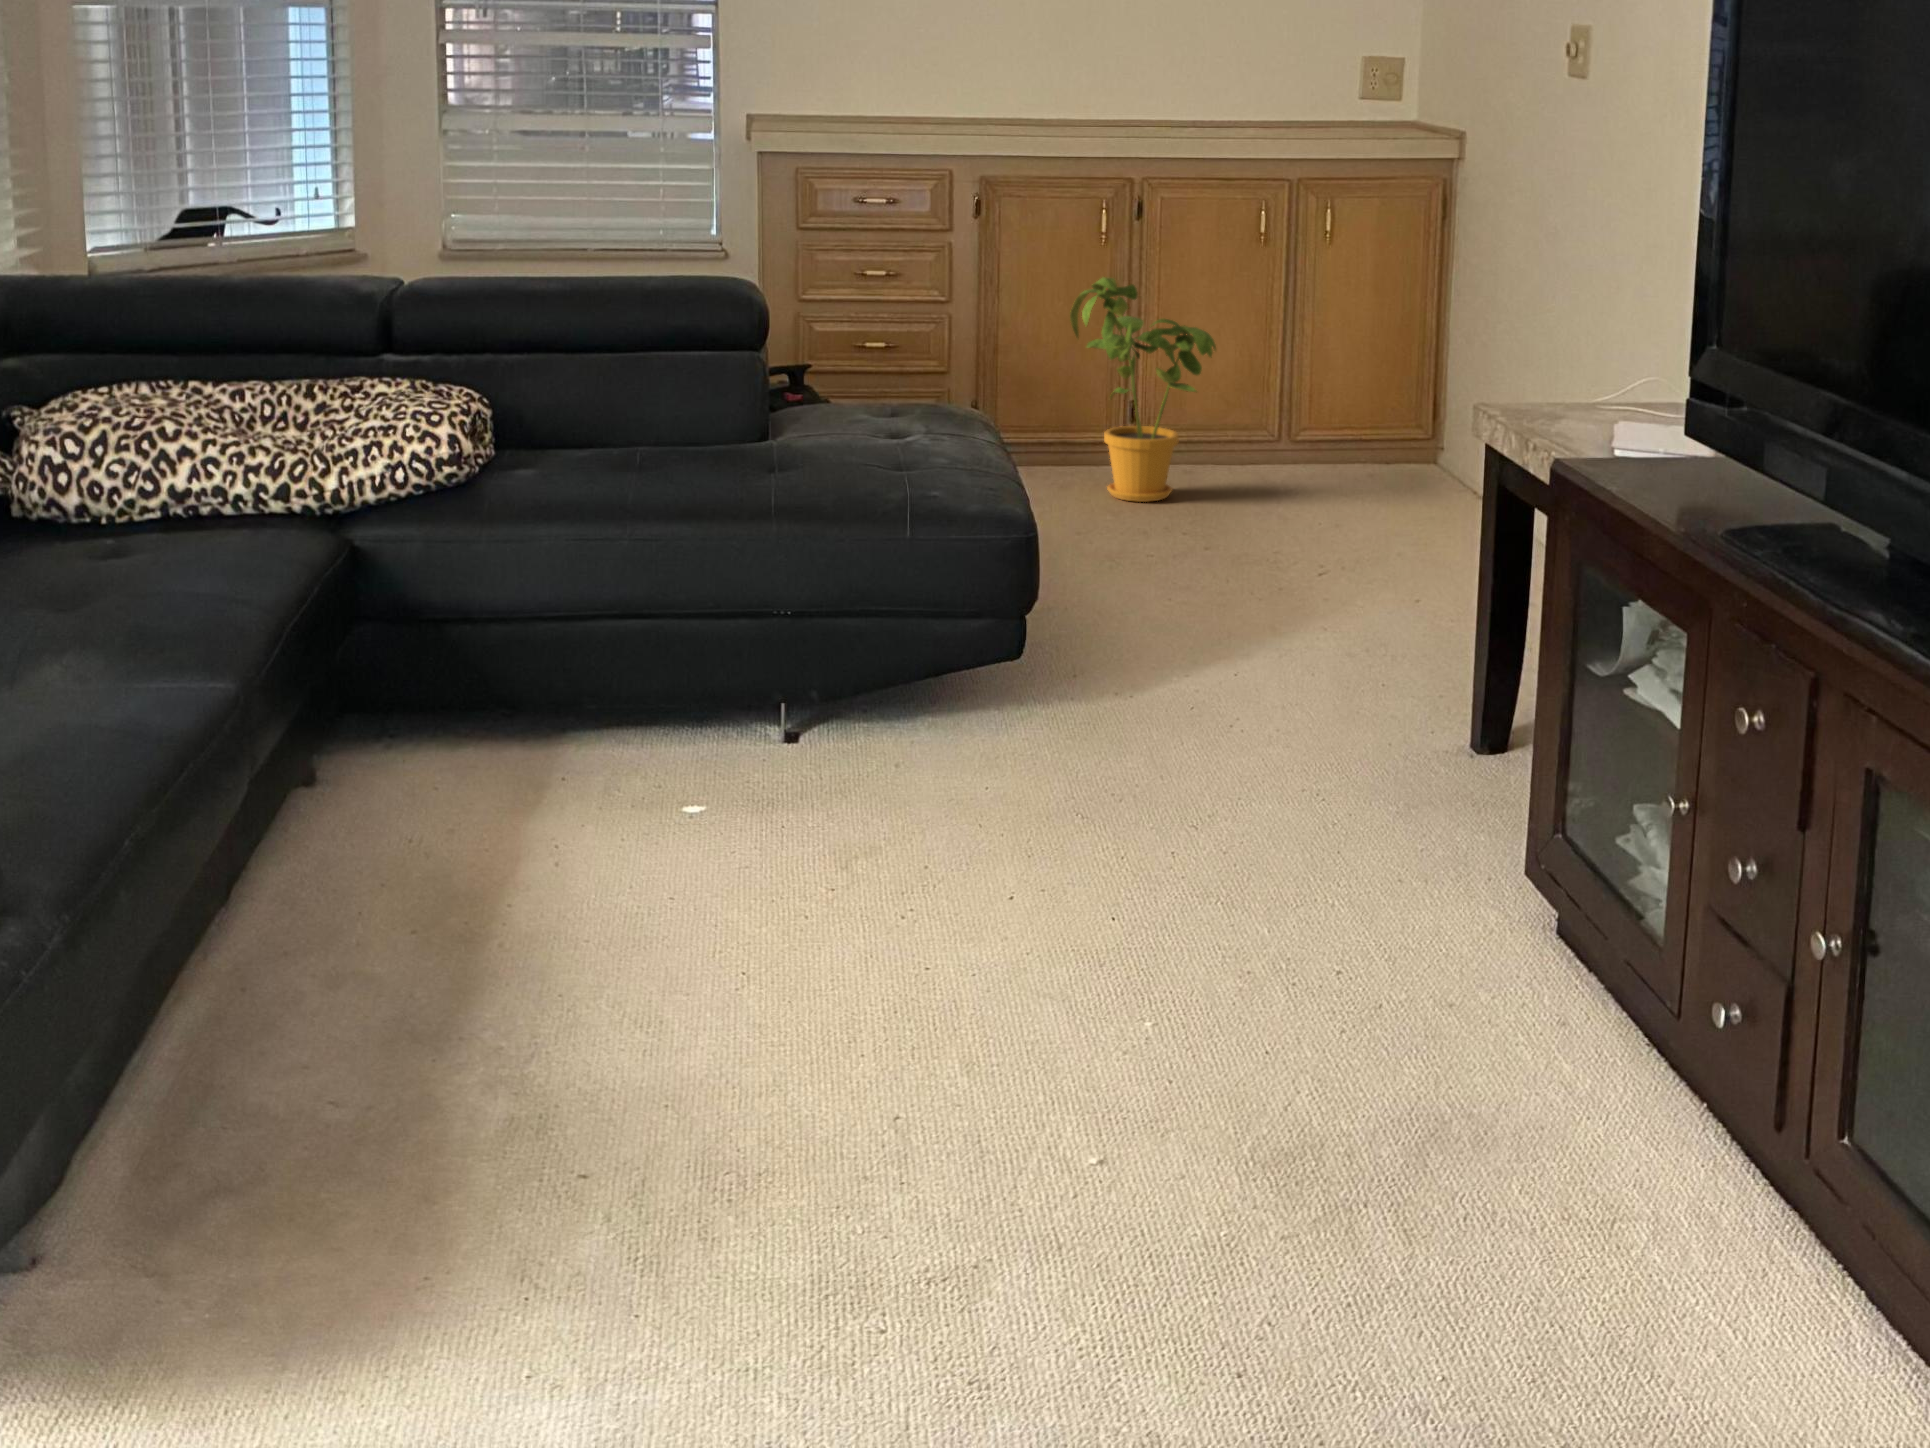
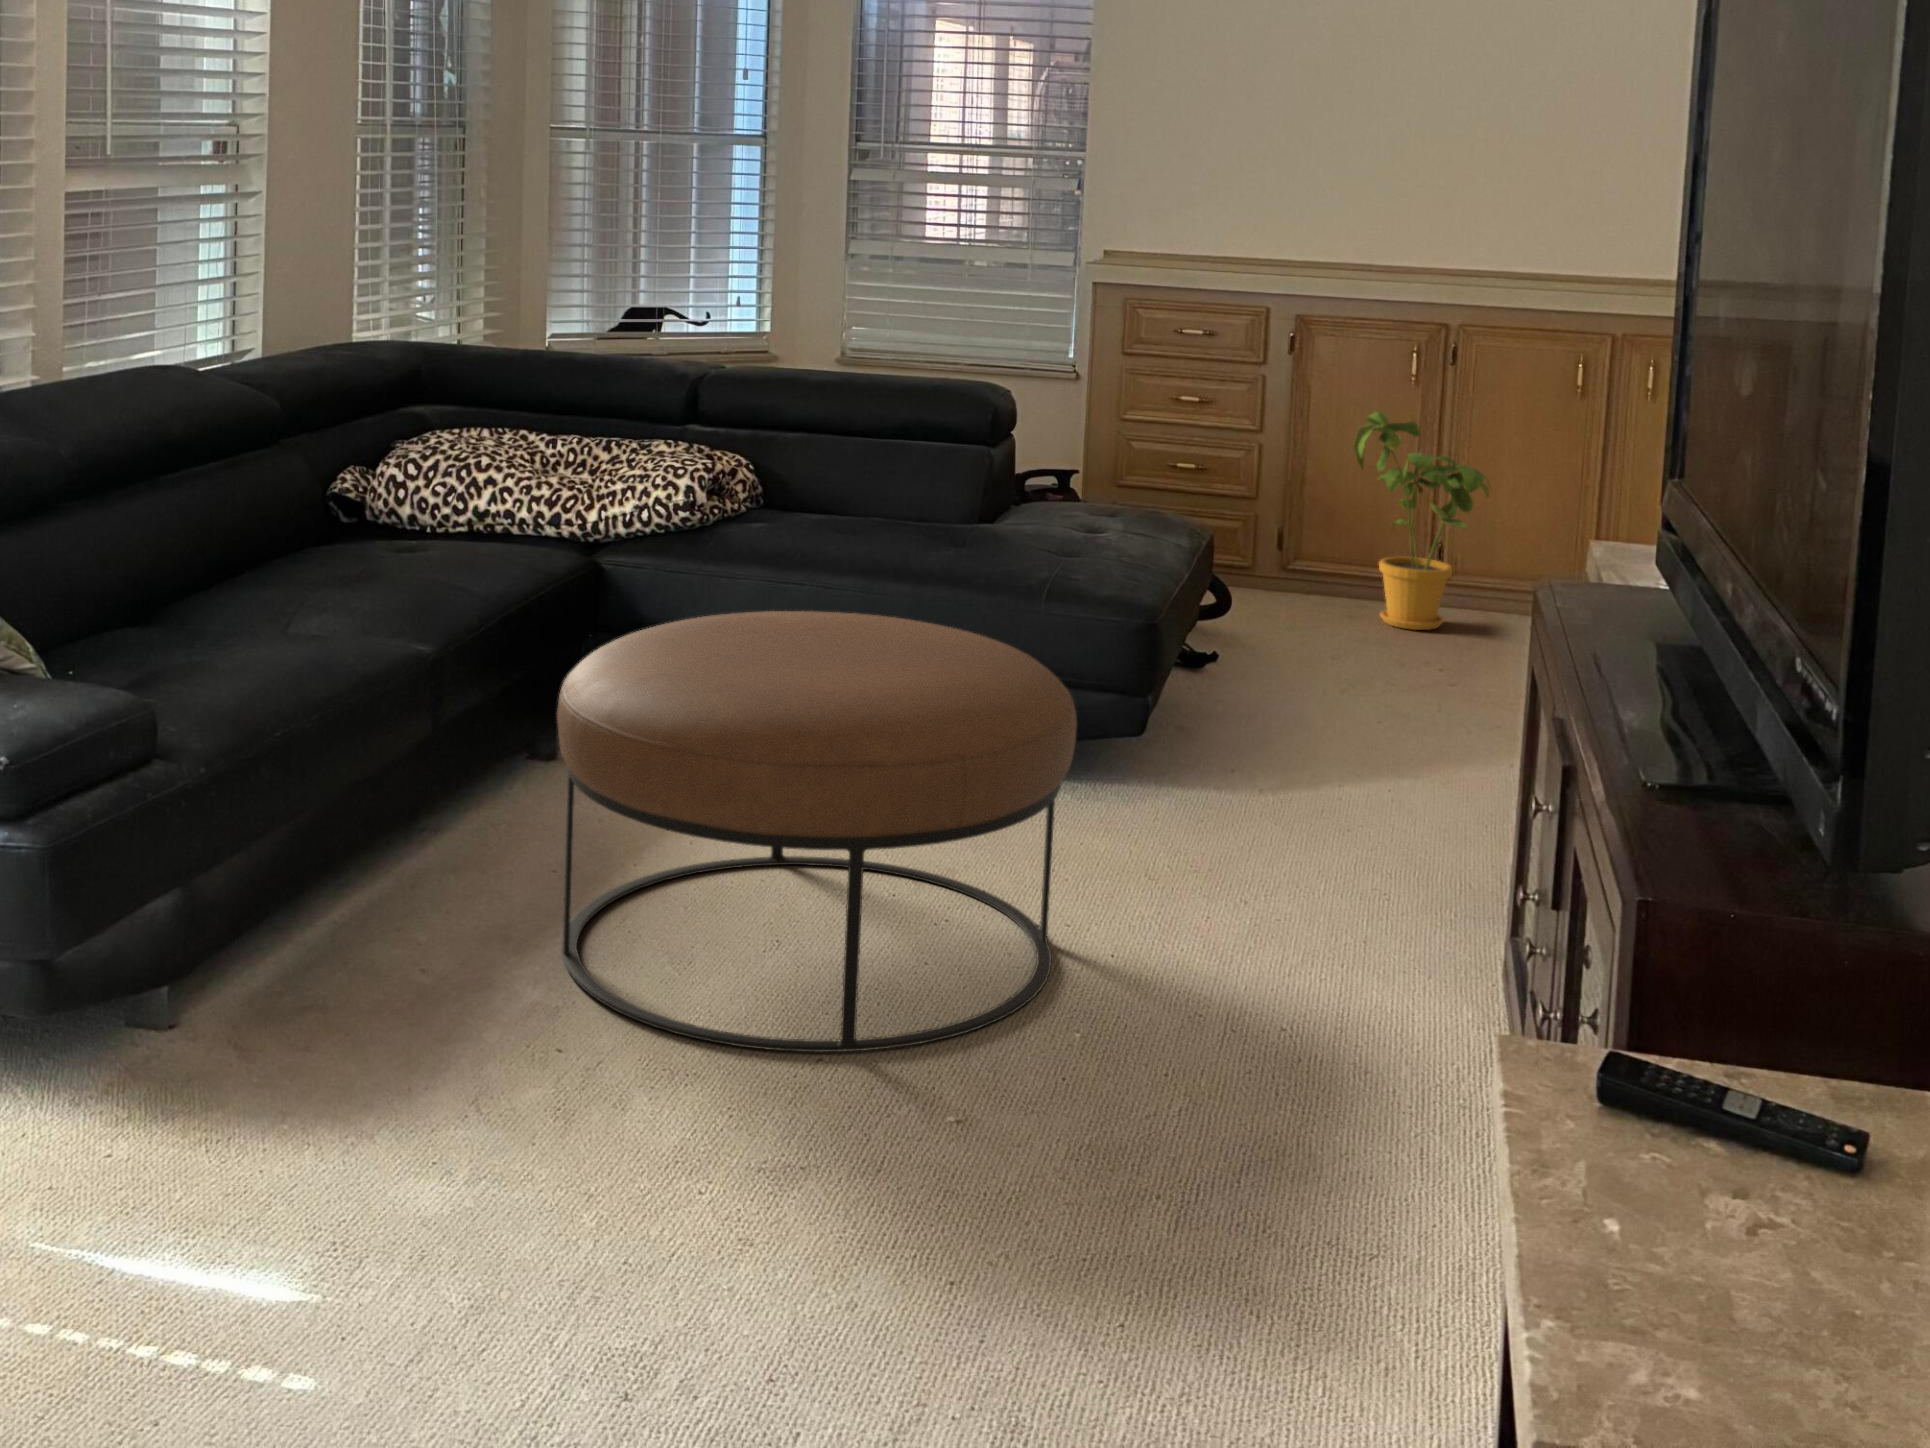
ottoman: none [487,573,1111,1119] -> present [557,611,1077,1052]

